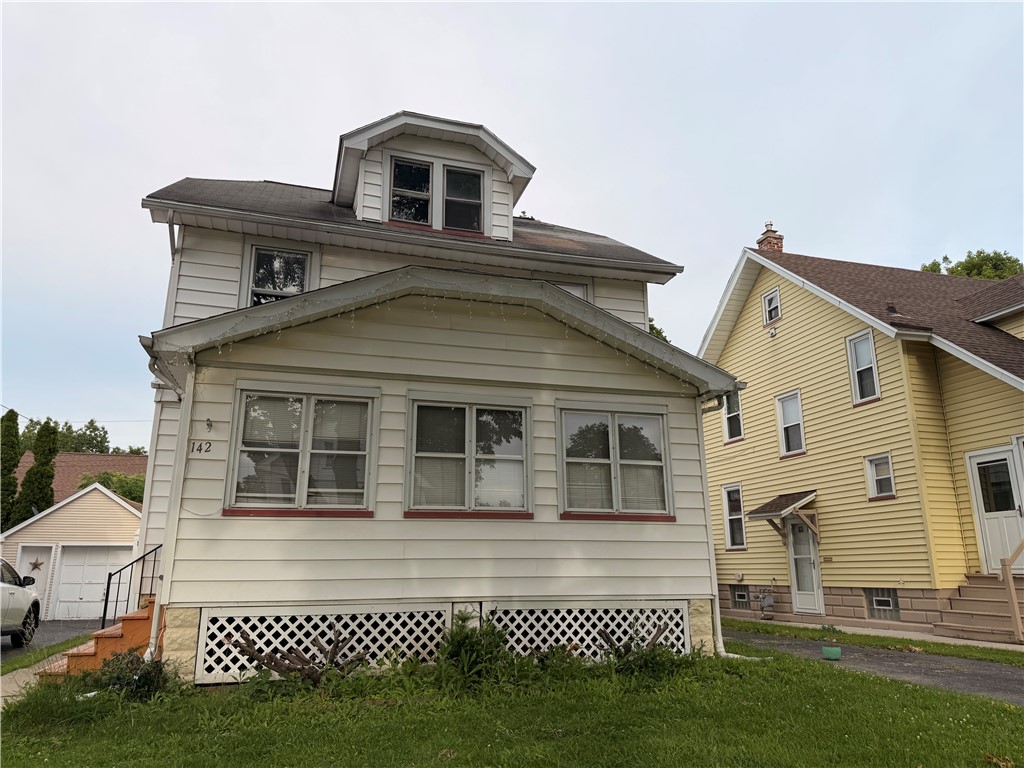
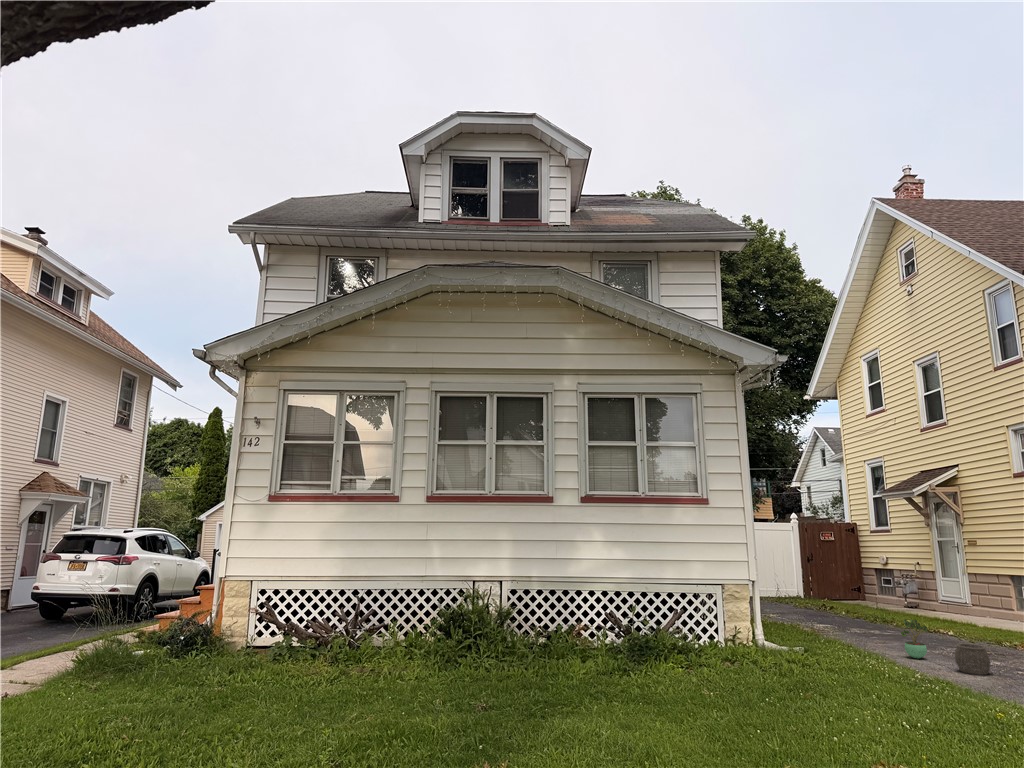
woven basket: none [872,643,901,669] -> present [955,643,990,675]

